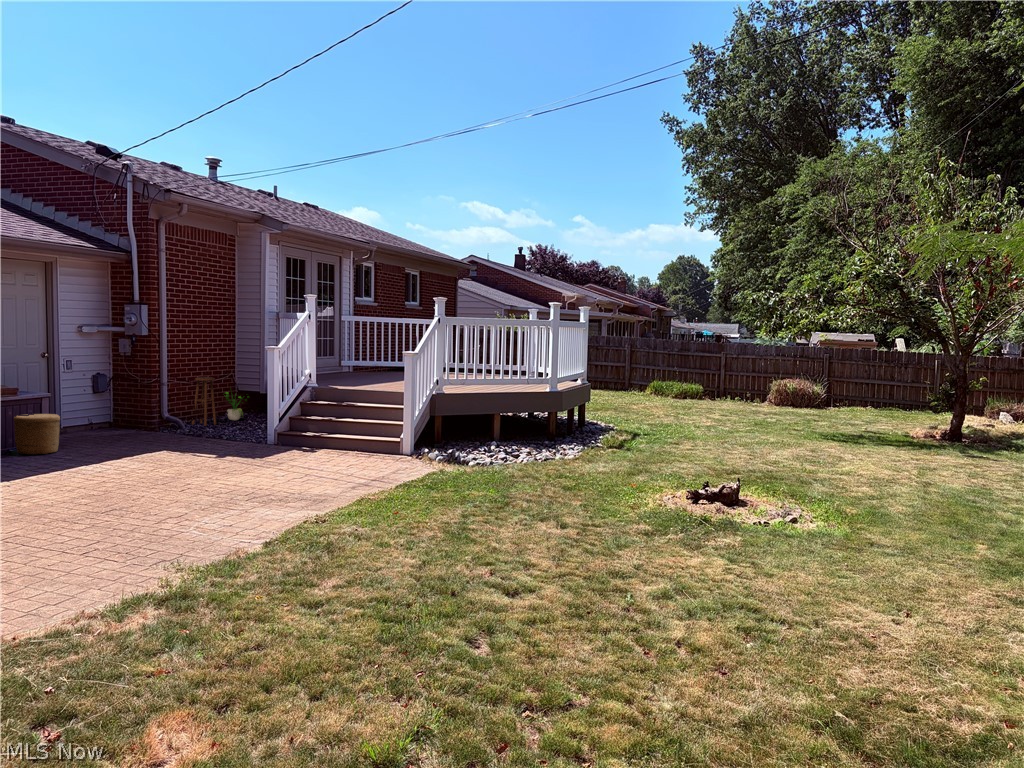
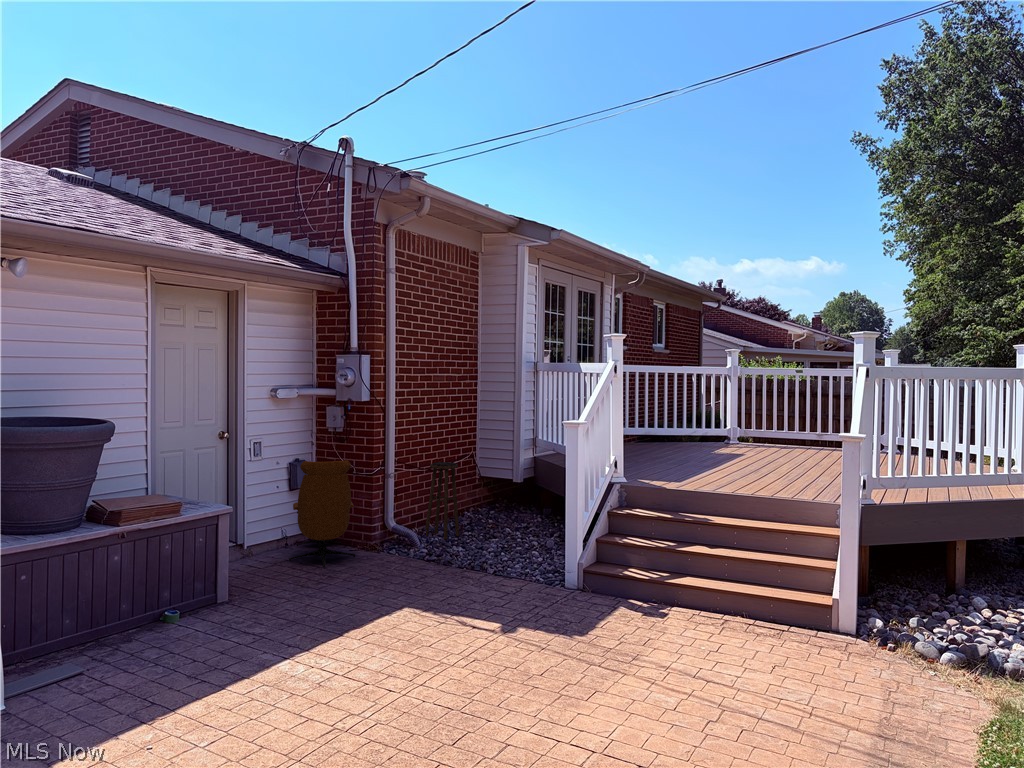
lounge chair: none [93,370,139,435] -> present [289,460,355,567]
potted plant: present [224,392,243,420] -> none [463,471,499,525]
woven basket: present [14,414,60,455] -> none [167,549,243,632]

